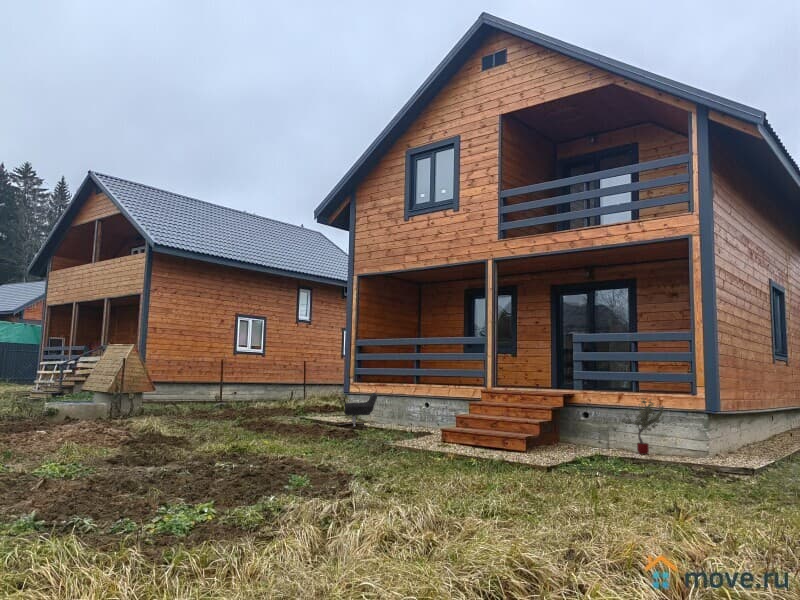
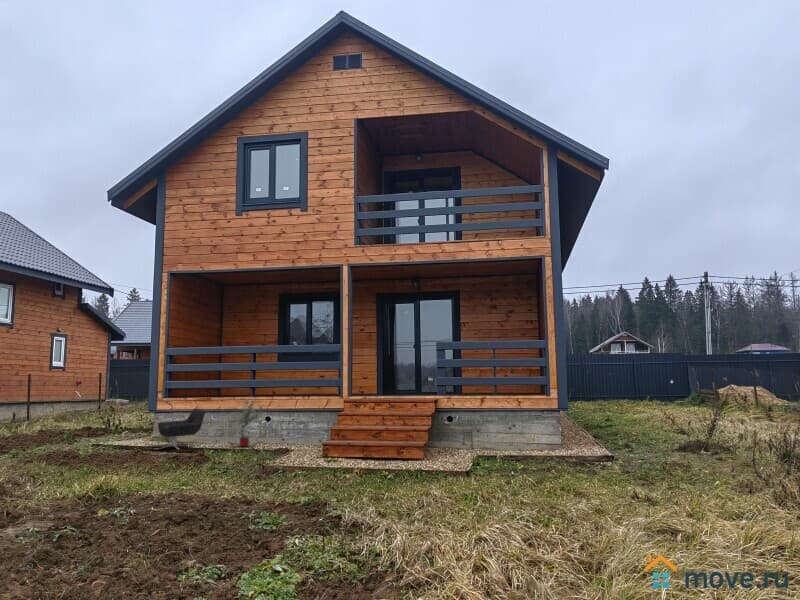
potted tree: present [622,398,664,455] -> present [230,400,262,447]

